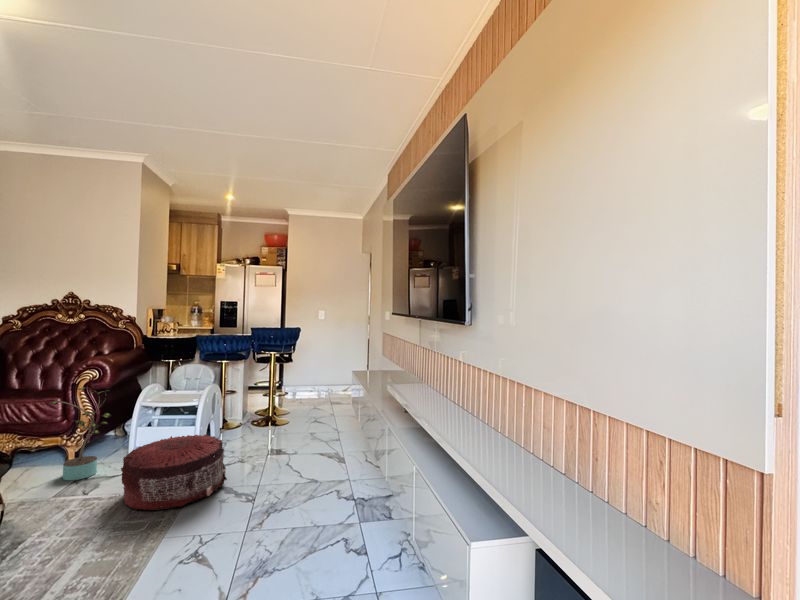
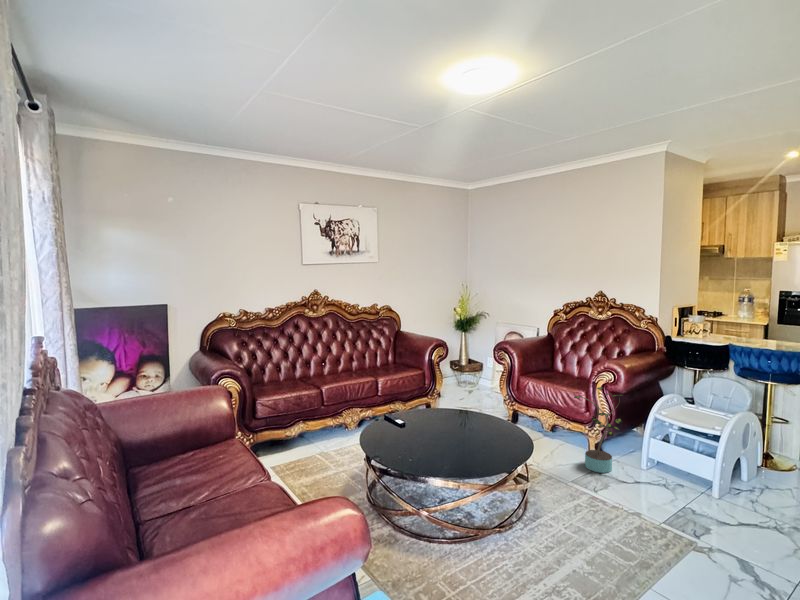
pouf: present [121,434,227,510] -> none [623,466,746,563]

